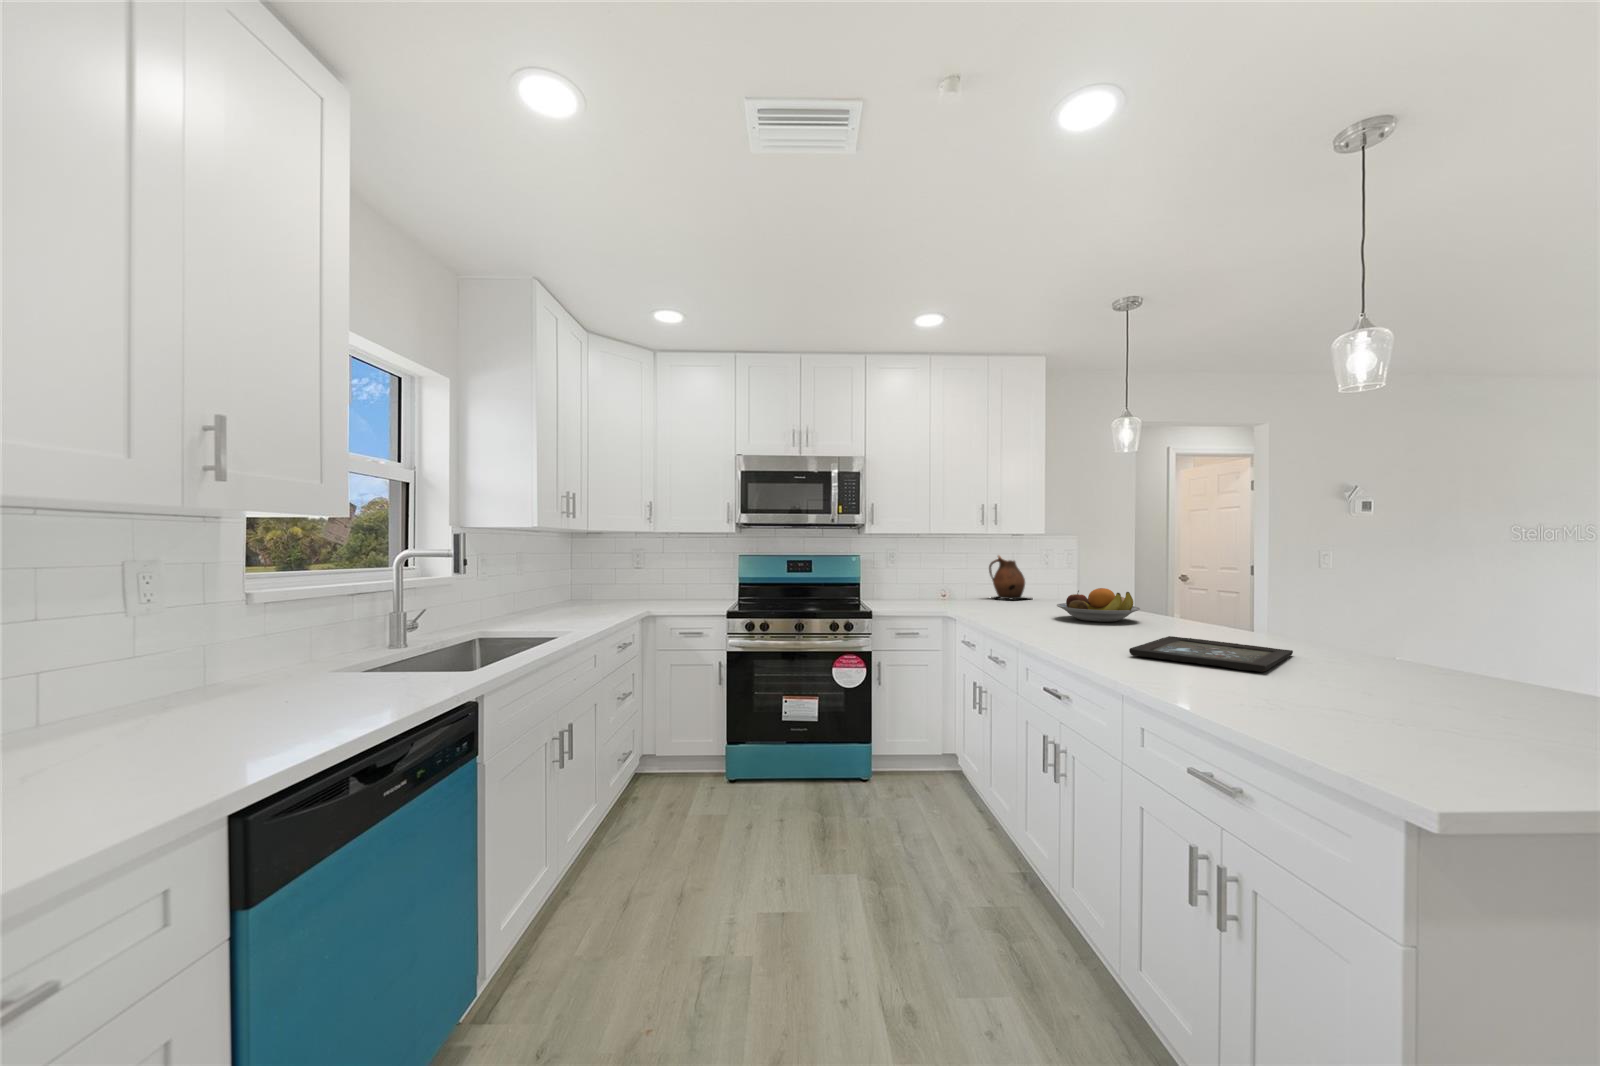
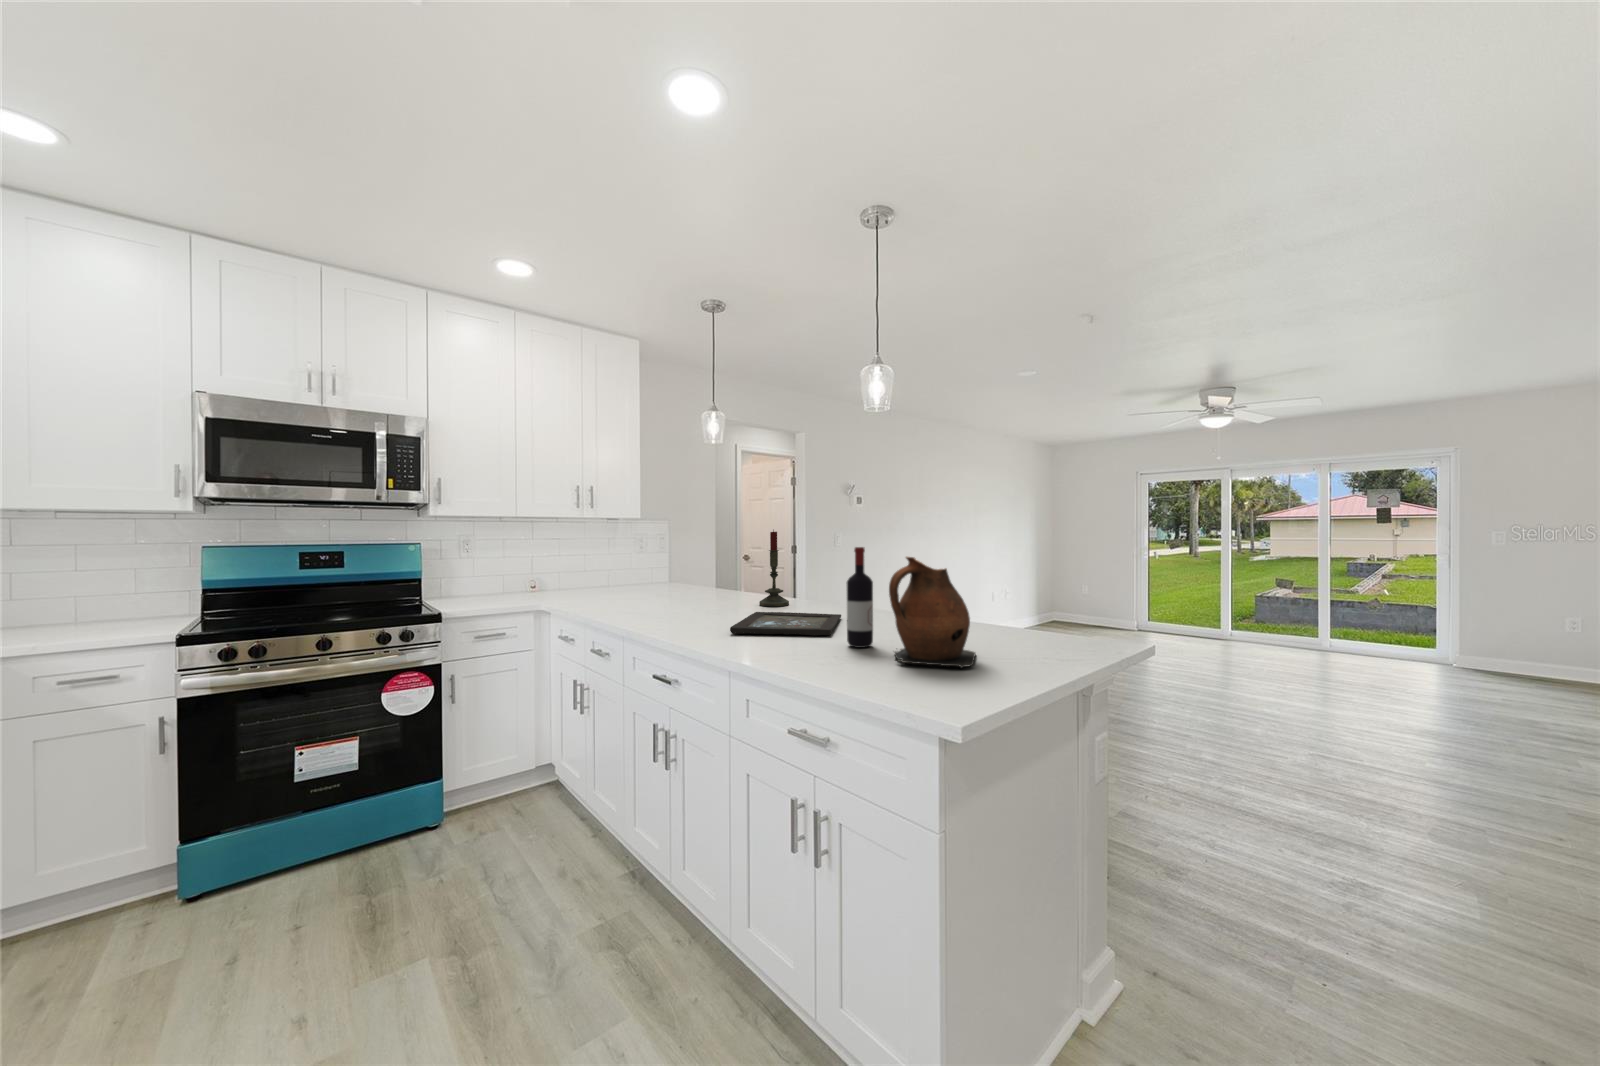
candle: none [1180,545,1221,634] -> present [759,530,789,607]
ceramic pitcher: present [989,556,1025,599] -> present [889,557,976,668]
wine bottle: none [1284,566,1328,693] -> present [847,547,873,648]
fruit bowl: present [1057,588,1140,622] -> none [655,571,727,604]

